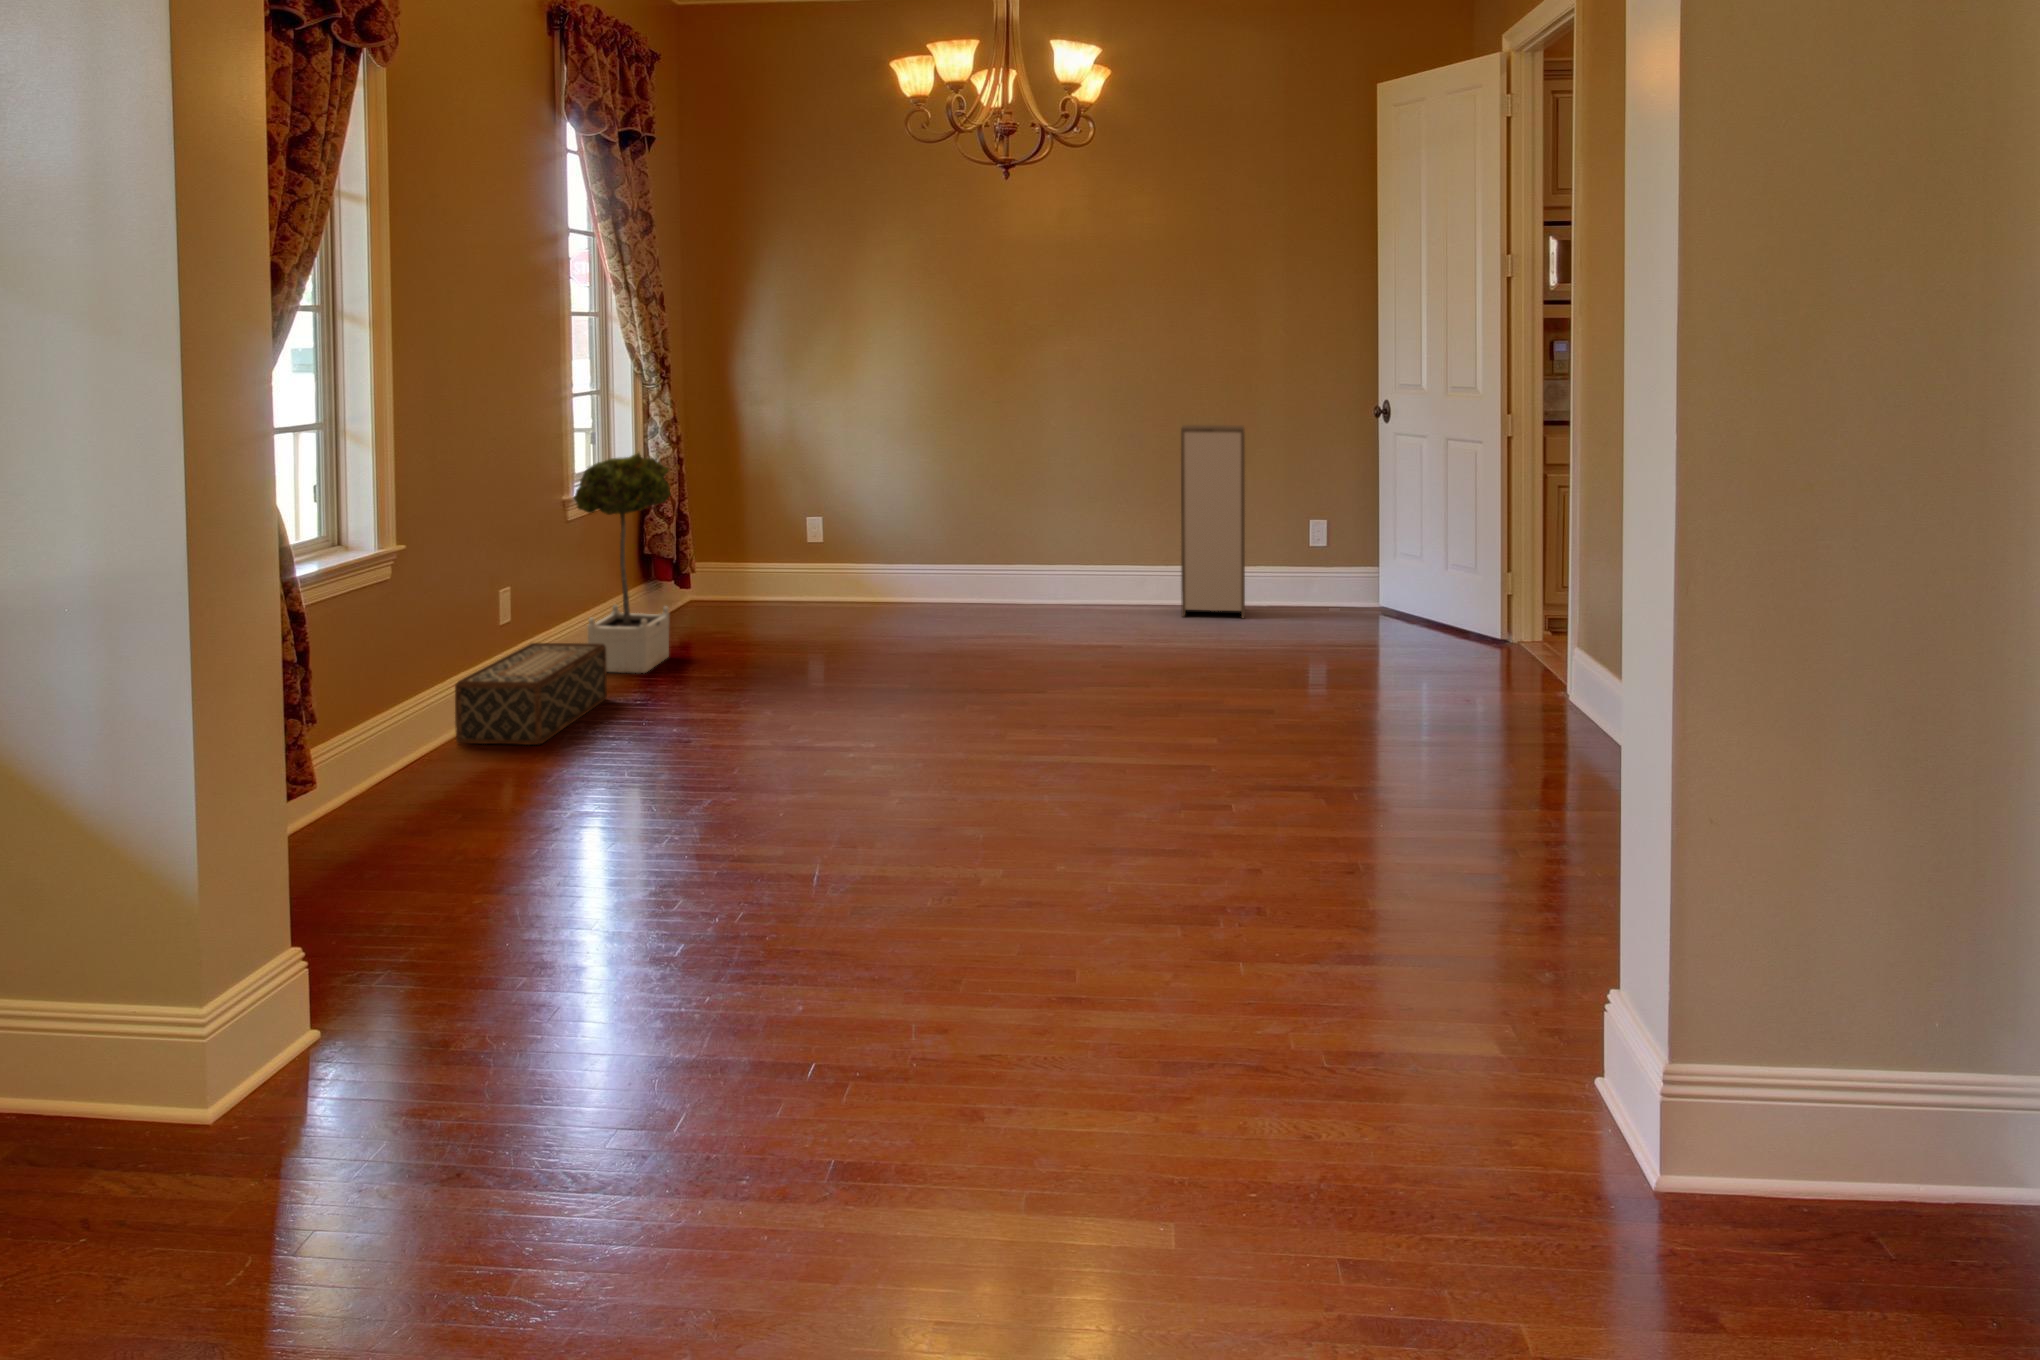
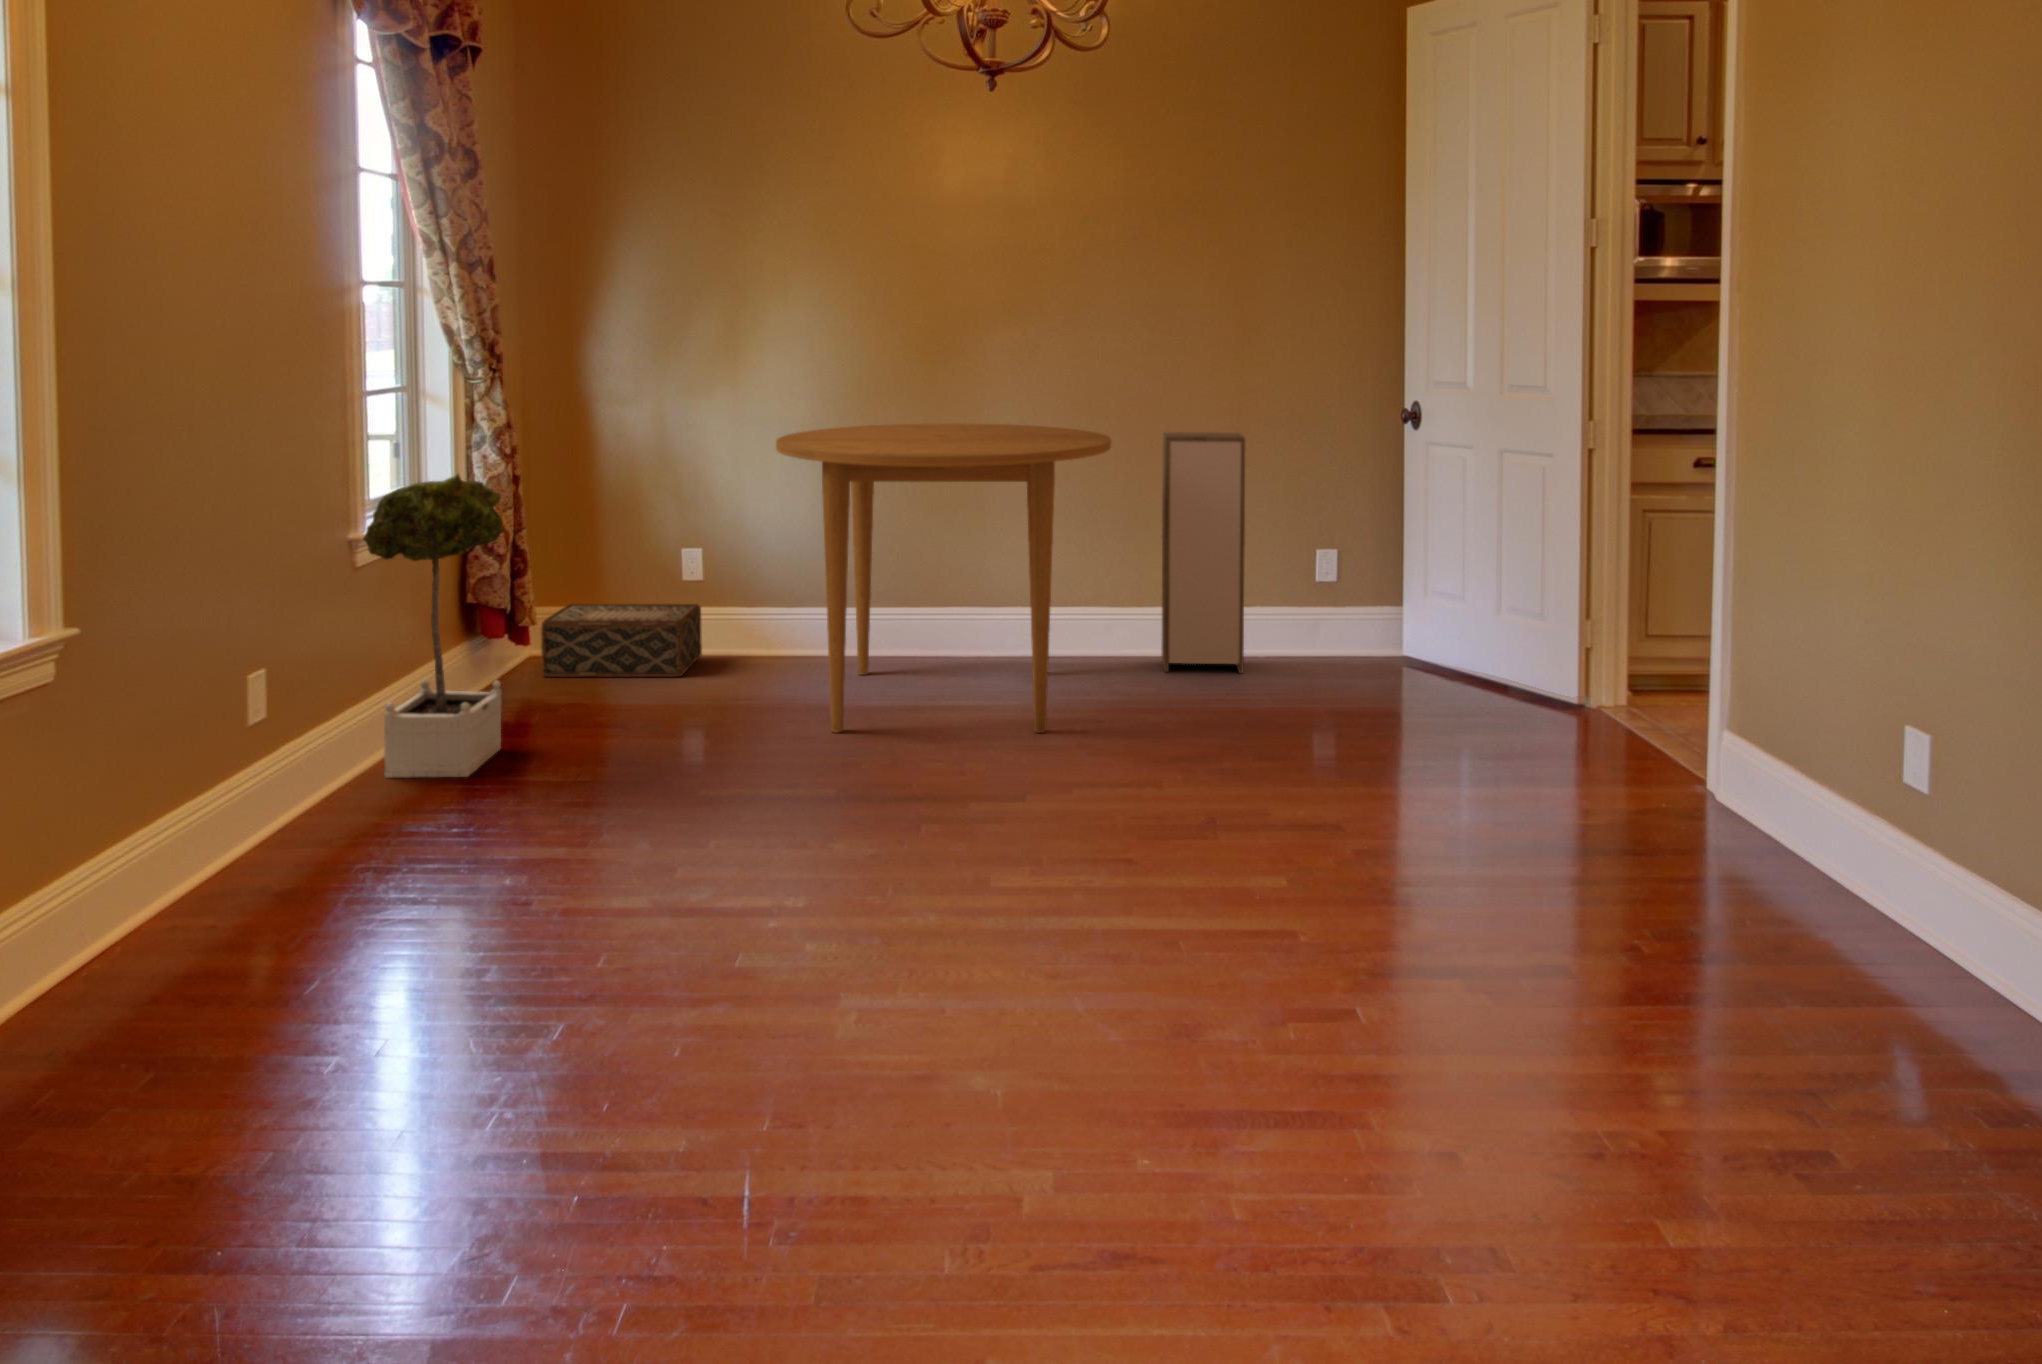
dining table: none [871,419,1130,654] -> present [776,423,1111,733]
woven basket: present [455,643,607,745] -> present [541,604,702,677]

